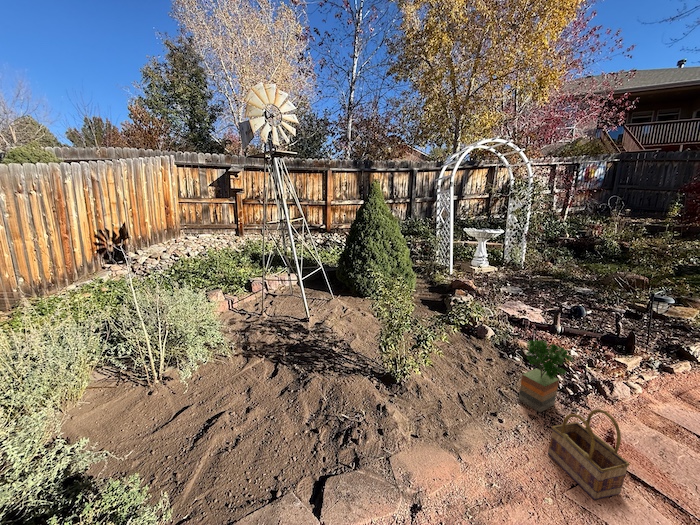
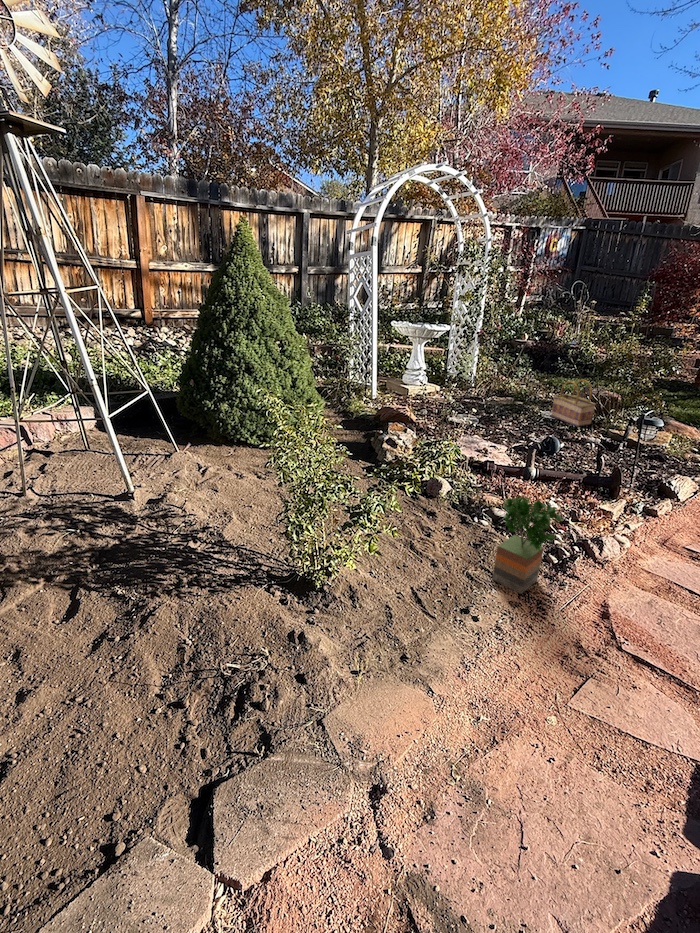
basket: present [548,409,630,500] -> present [551,379,596,427]

